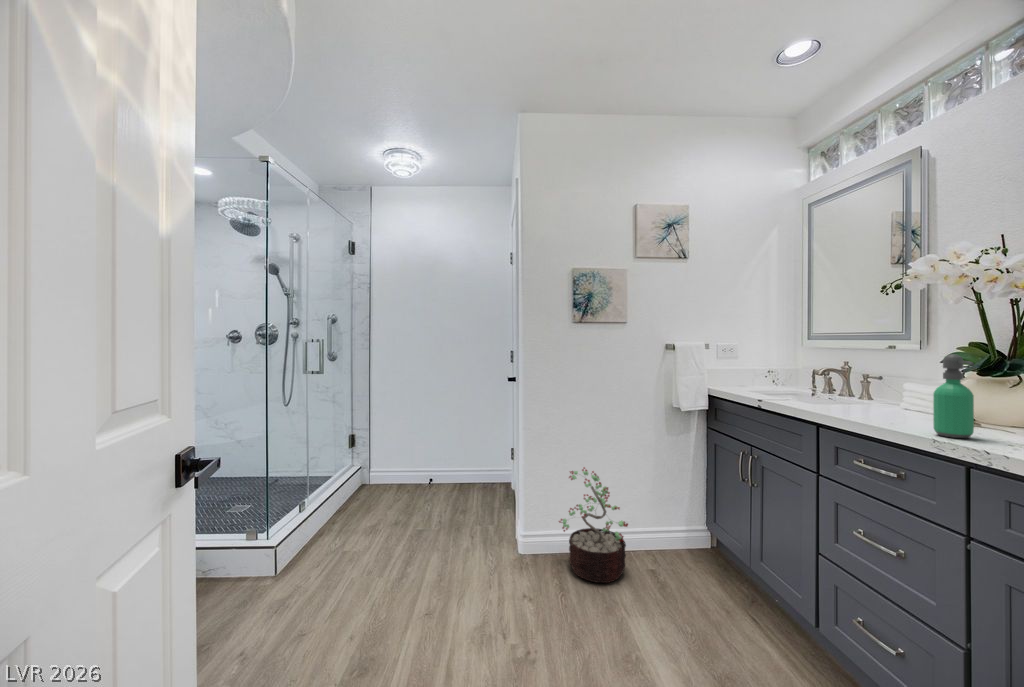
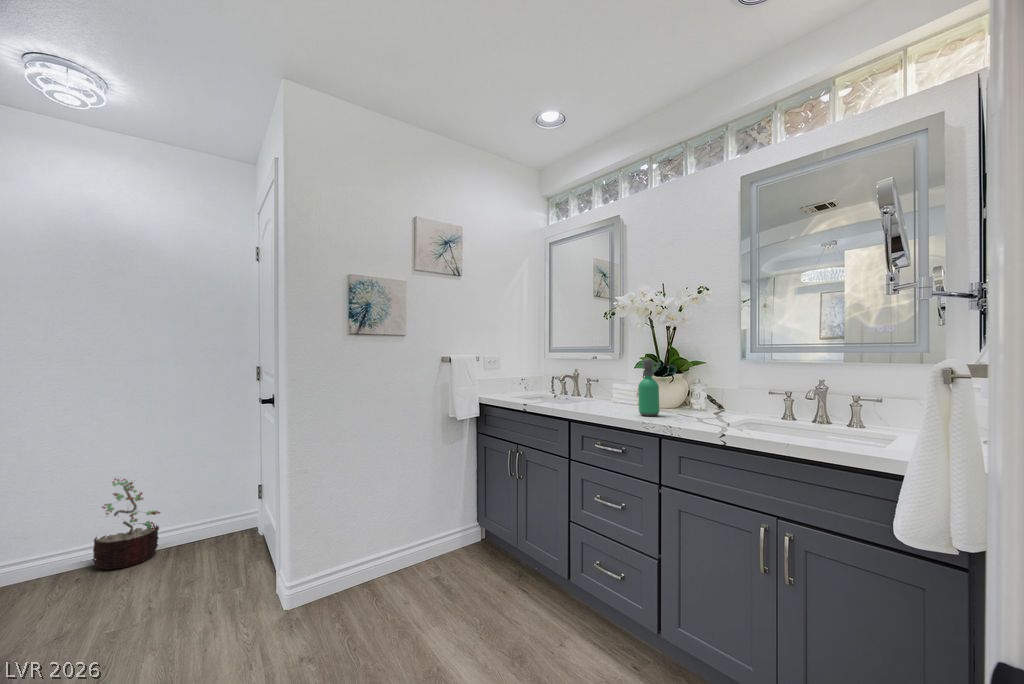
decorative plant: present [559,467,628,583] -> present [93,479,160,570]

